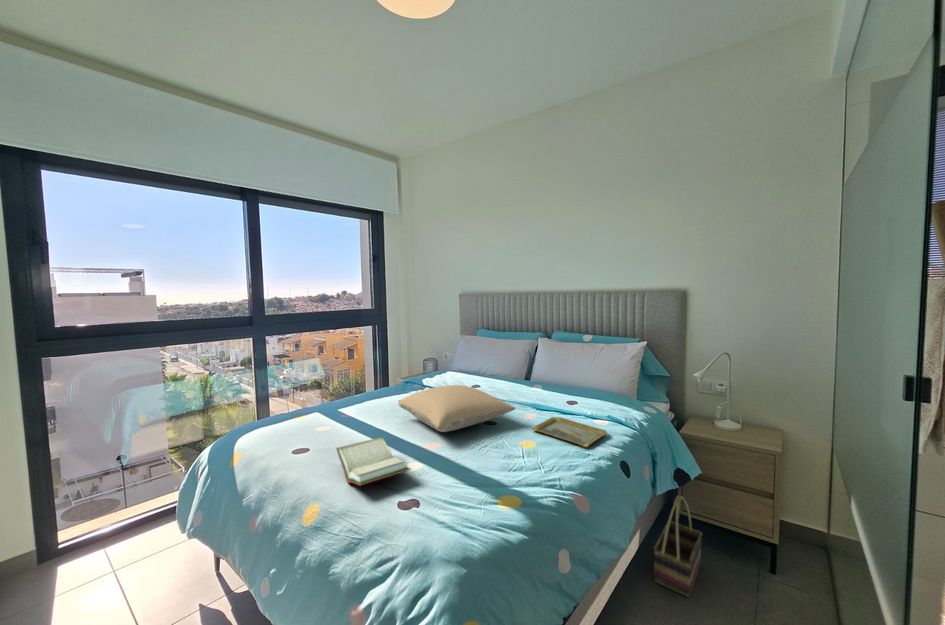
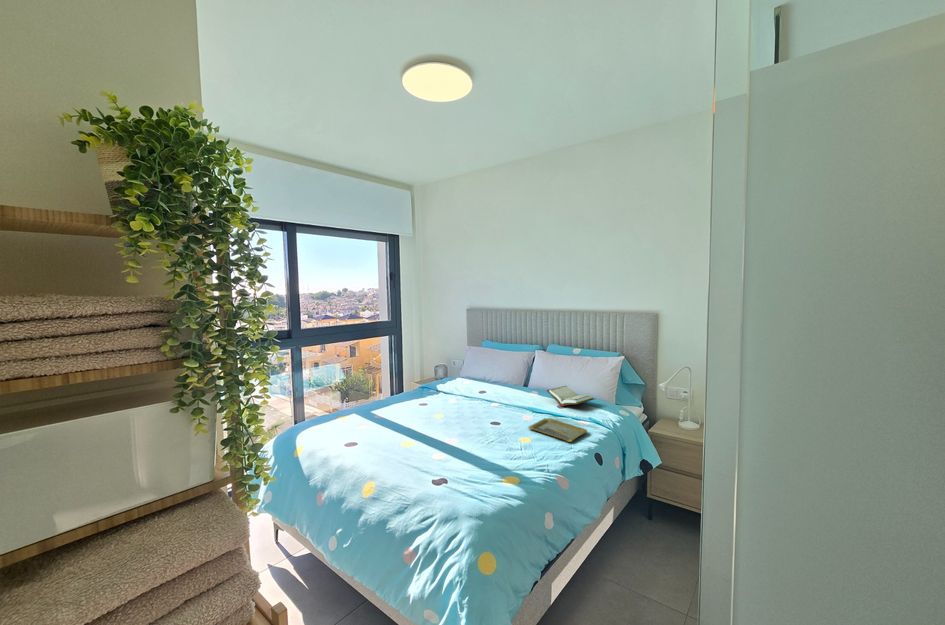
pillow: present [398,385,515,432] -> none [421,392,515,430]
book: present [337,437,411,485] -> present [547,386,594,406]
basket: present [654,495,703,597] -> none [623,481,664,560]

